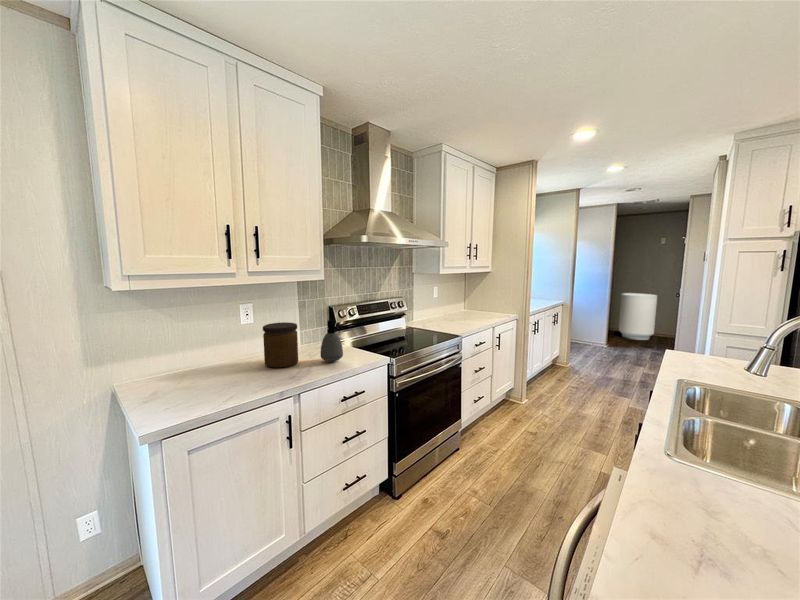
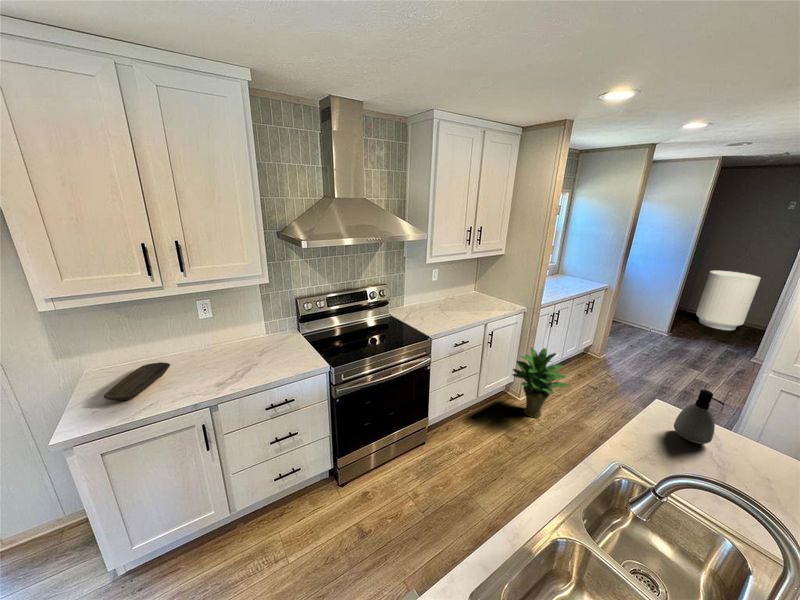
soap dispenser: present [321,320,343,361] -> present [674,390,724,444]
jar: present [263,322,298,368] -> none [201,324,241,370]
potted plant: none [515,349,568,416] -> present [513,347,569,418]
tray: none [178,365,228,395] -> present [104,362,170,400]

